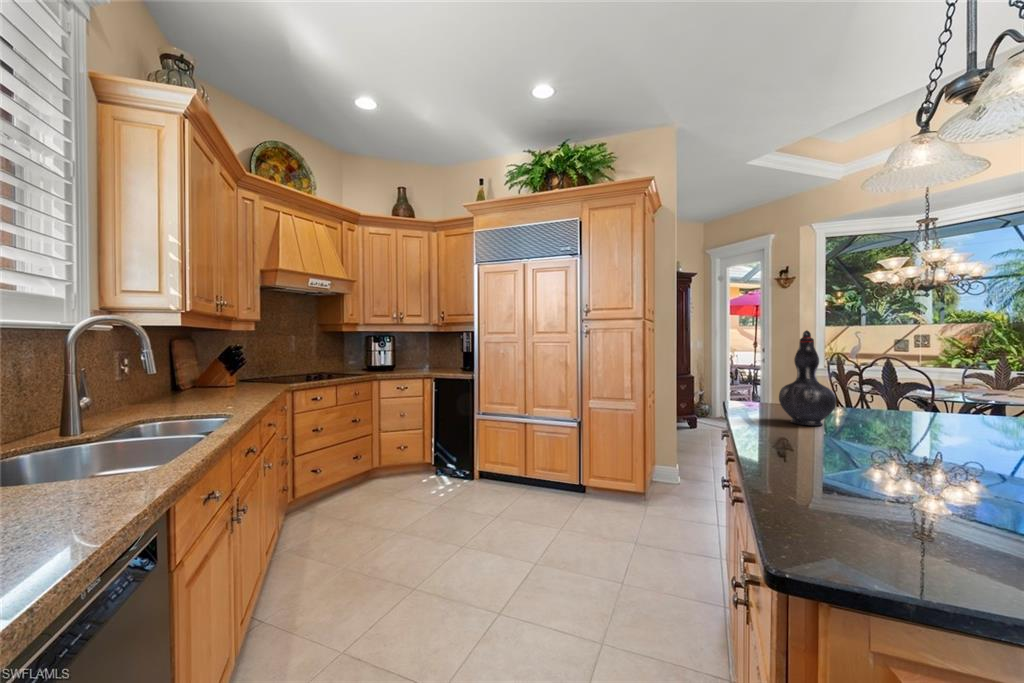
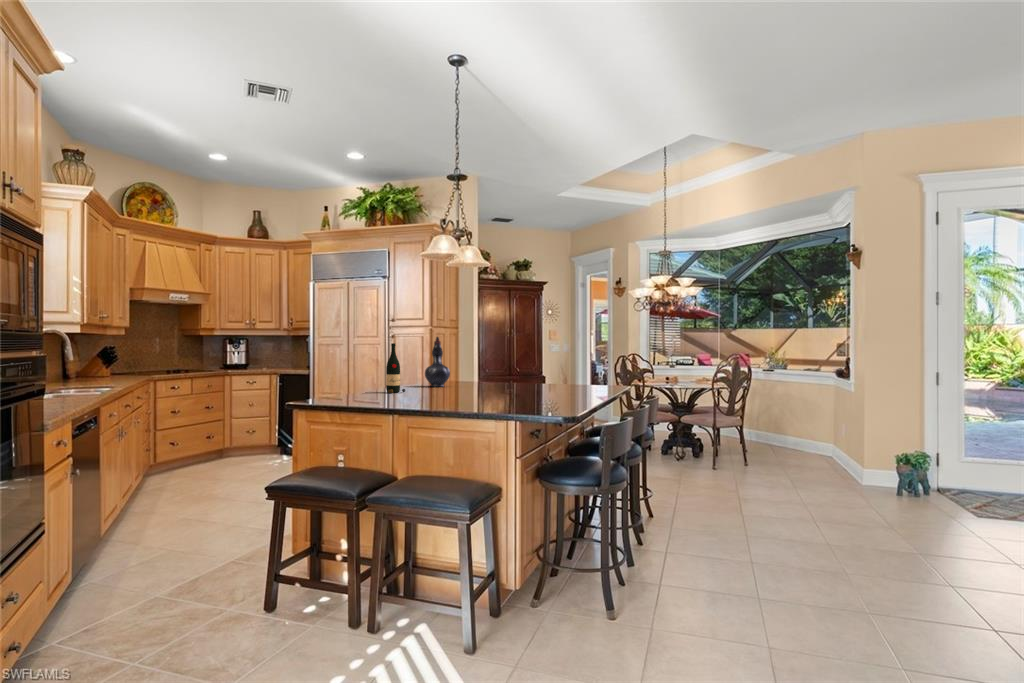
wine bottle: none [840,345,905,472] -> present [386,343,405,393]

